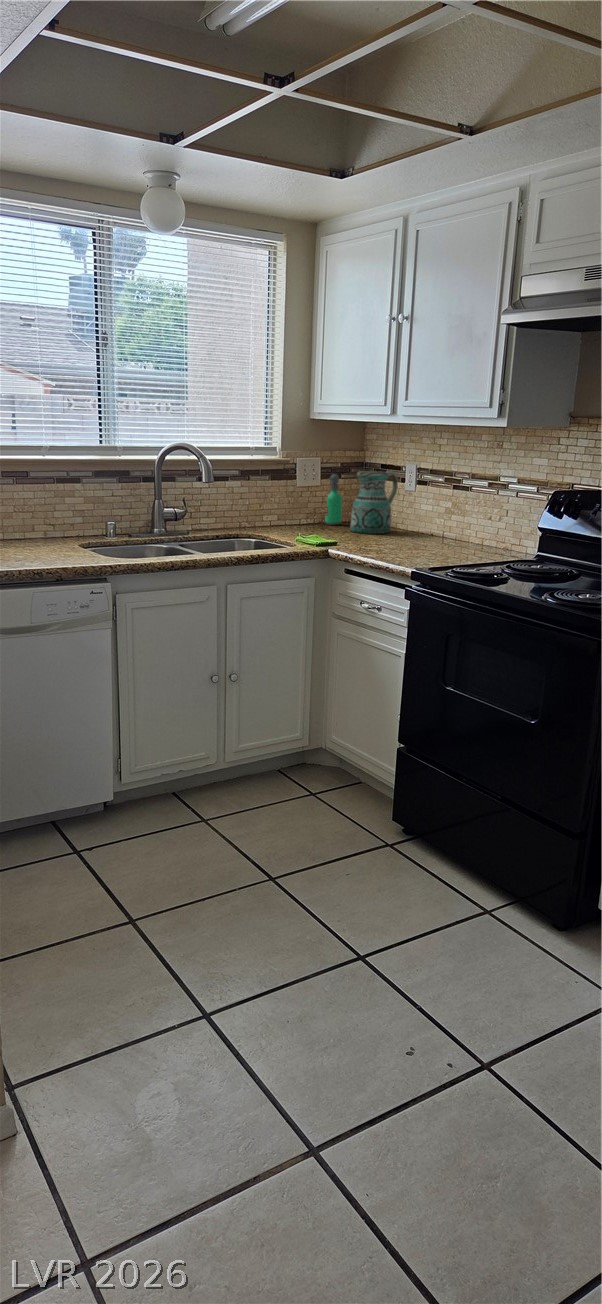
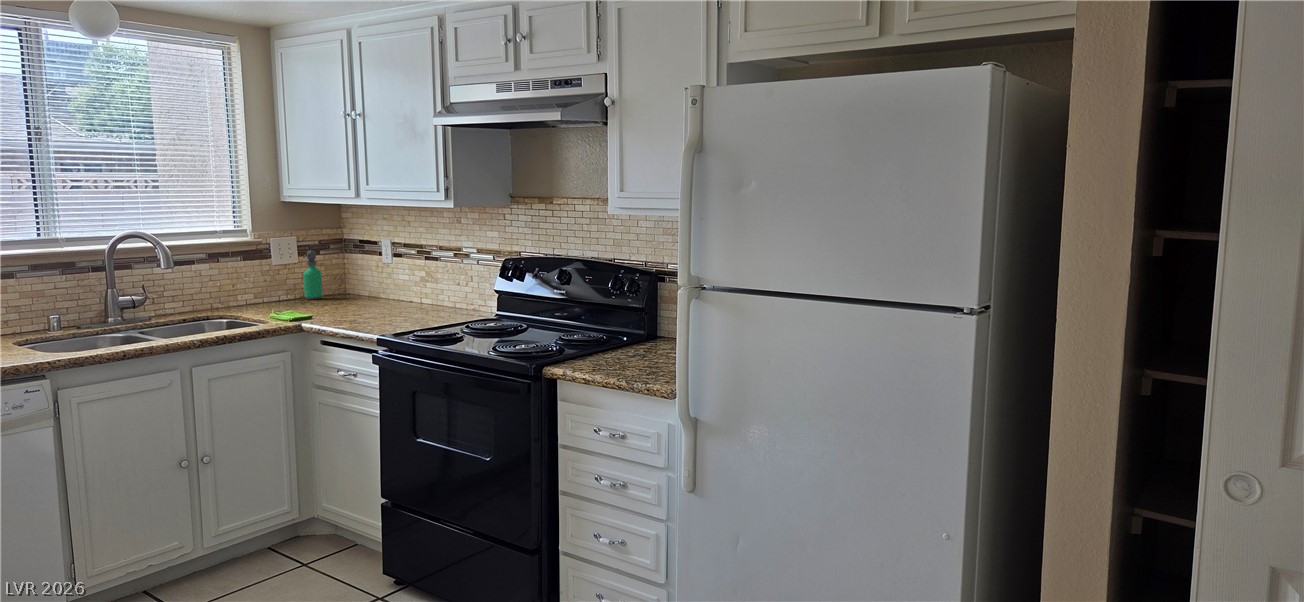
ceramic pitcher: present [350,470,398,534] -> none [329,245,375,306]

